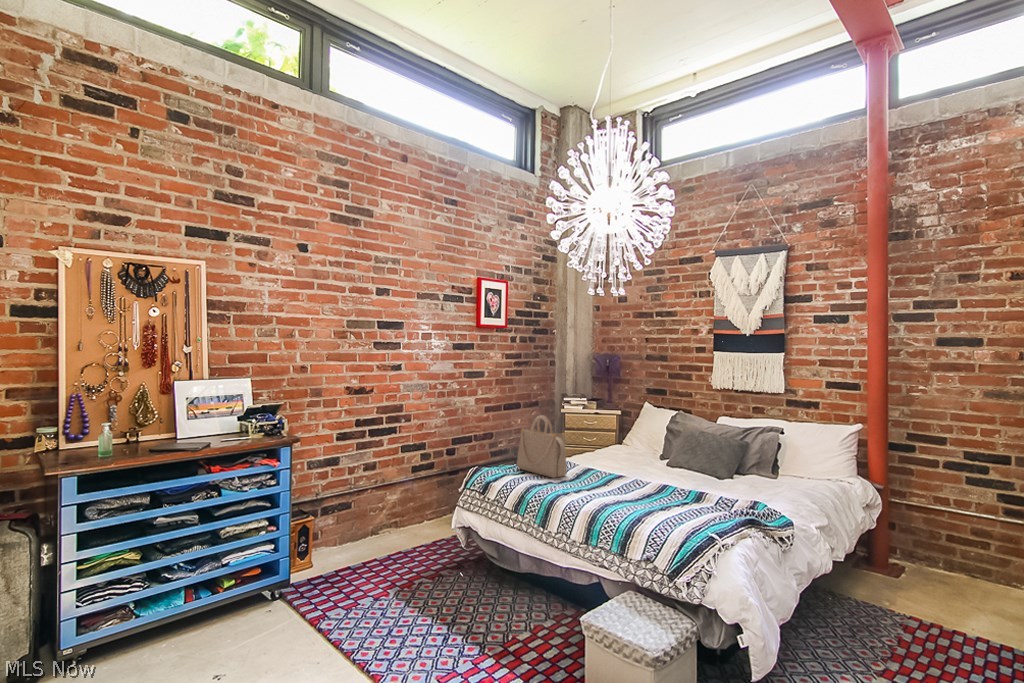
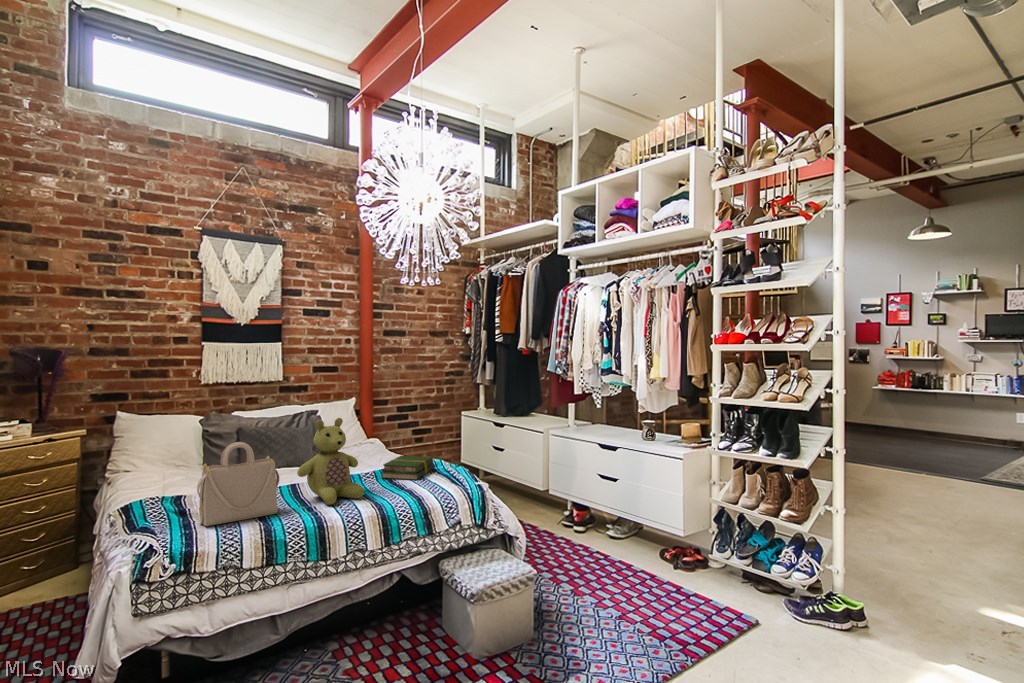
stuffed bear: none [576,412,637,492] -> present [297,418,364,505]
book: none [685,481,757,512] -> present [382,456,434,480]

